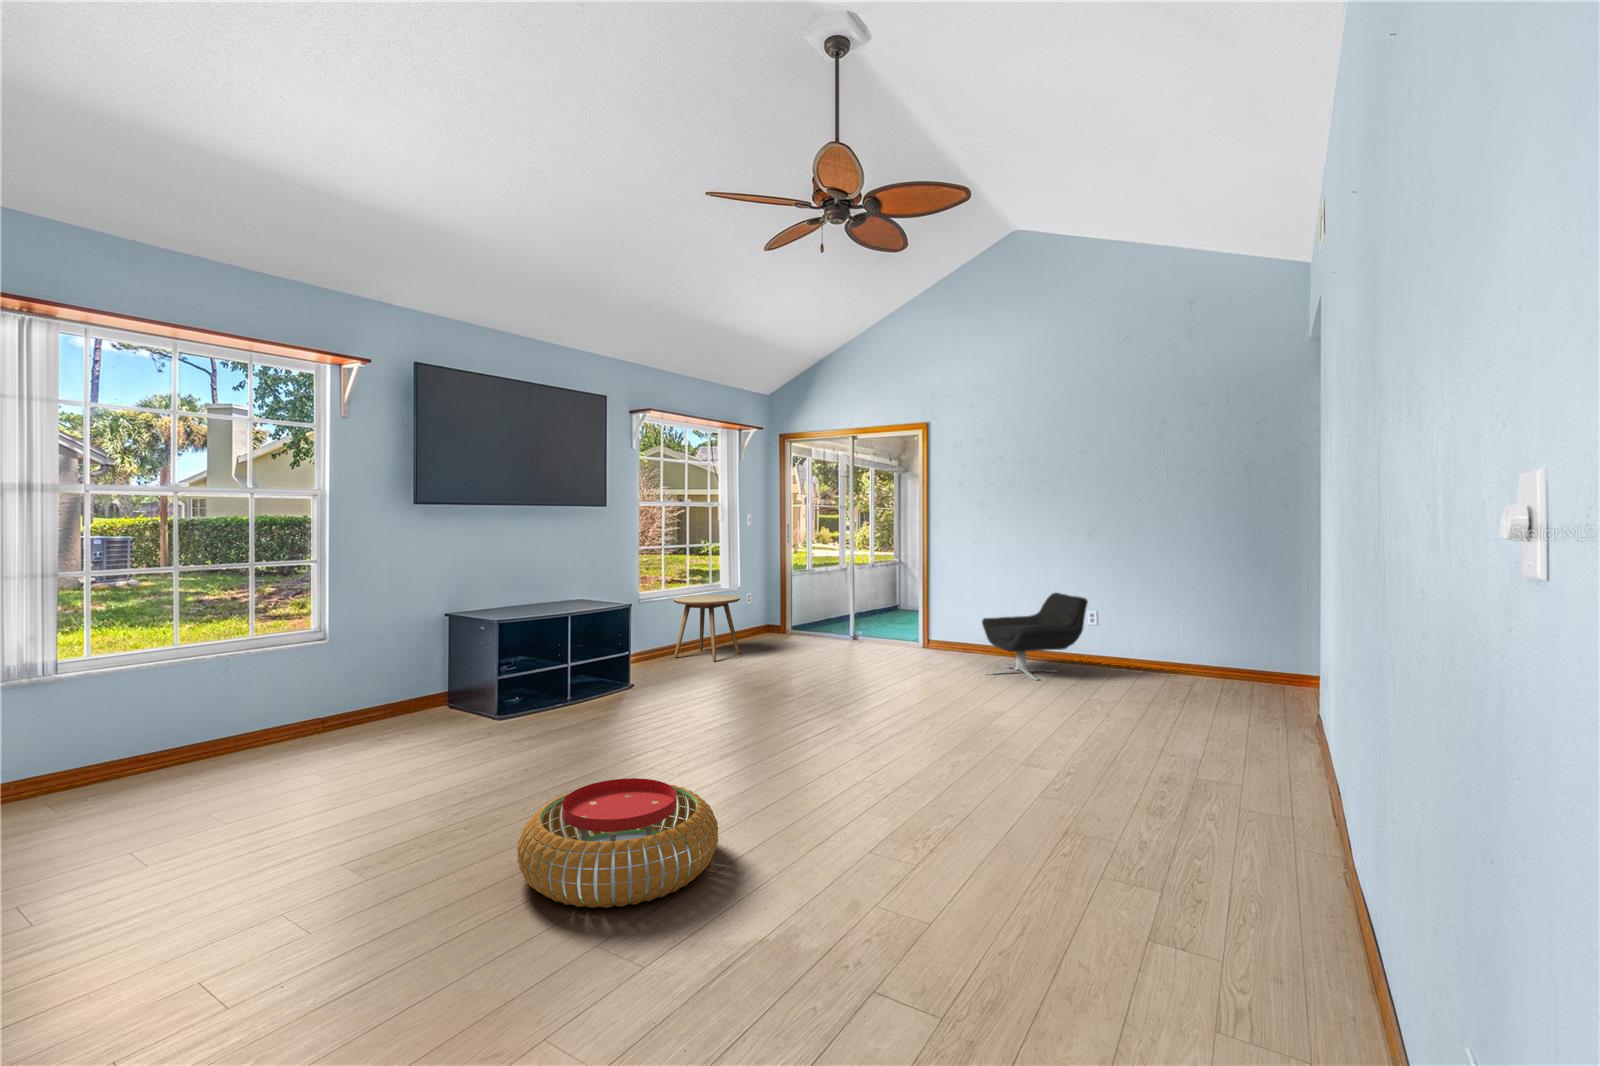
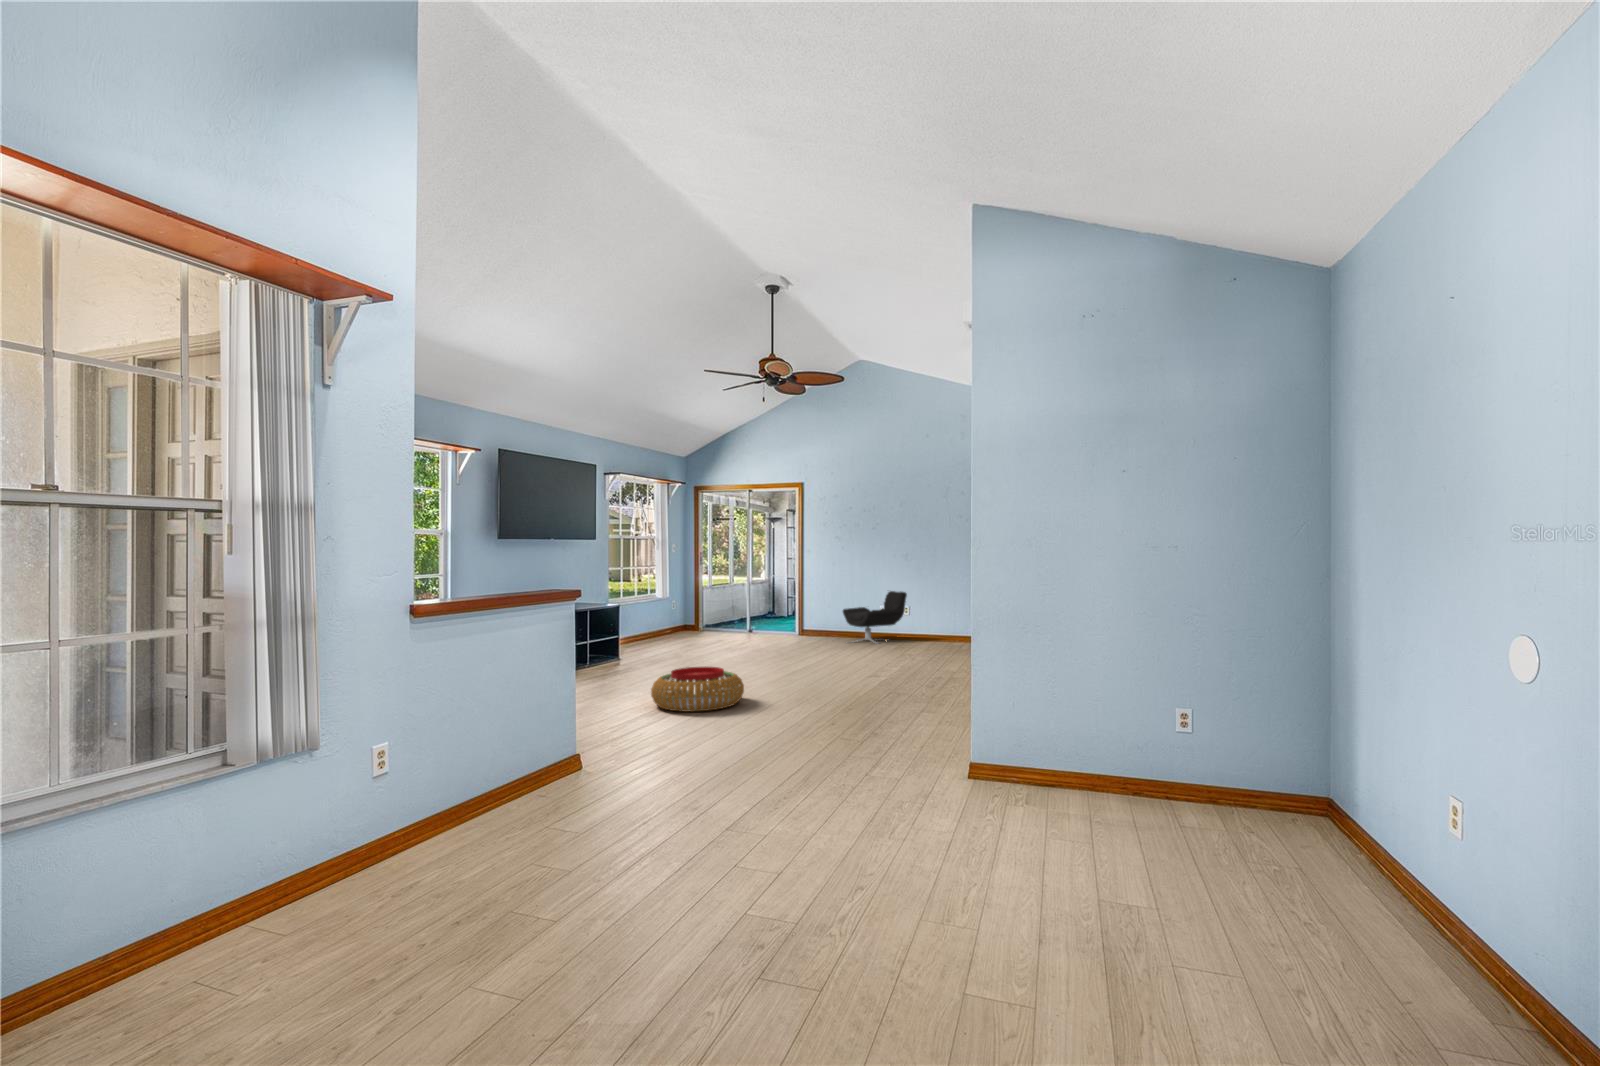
side table: present [673,595,740,661] -> none [631,602,679,646]

